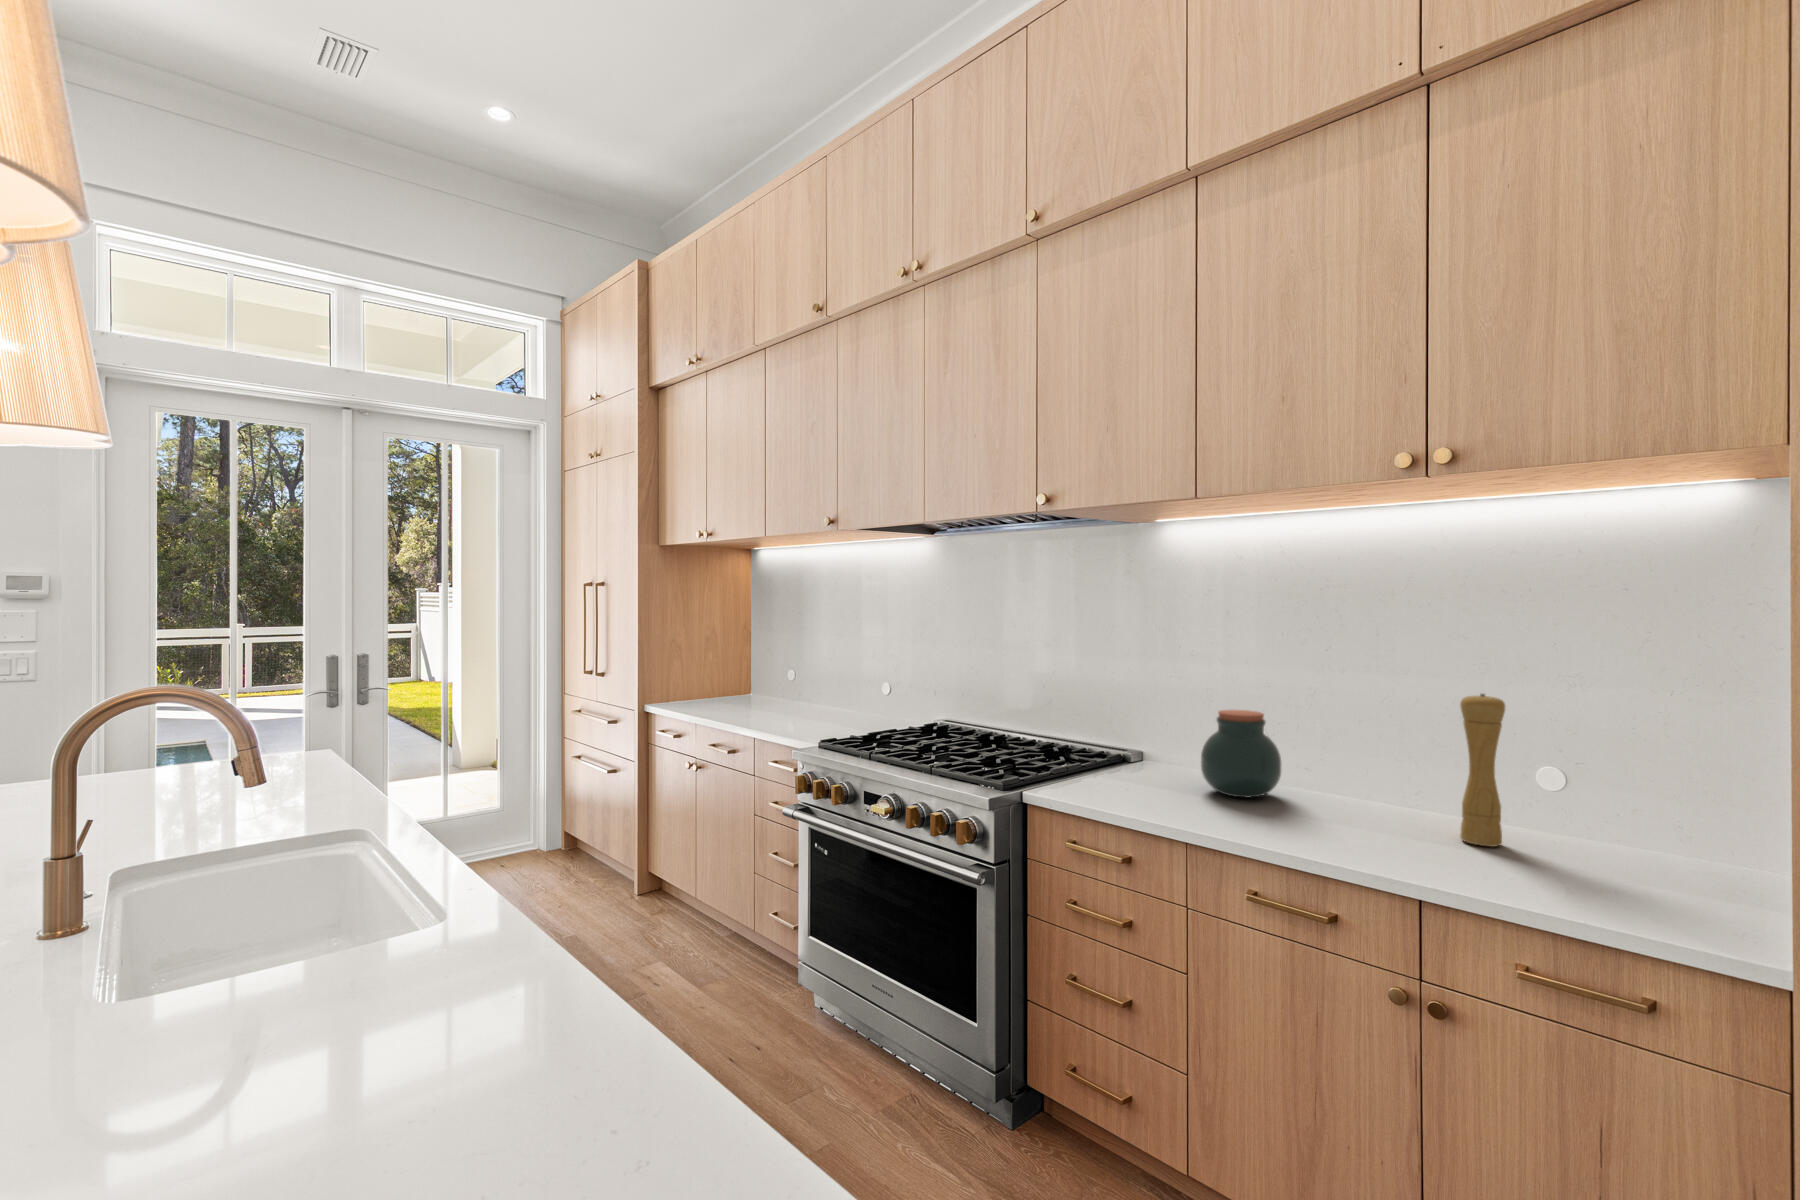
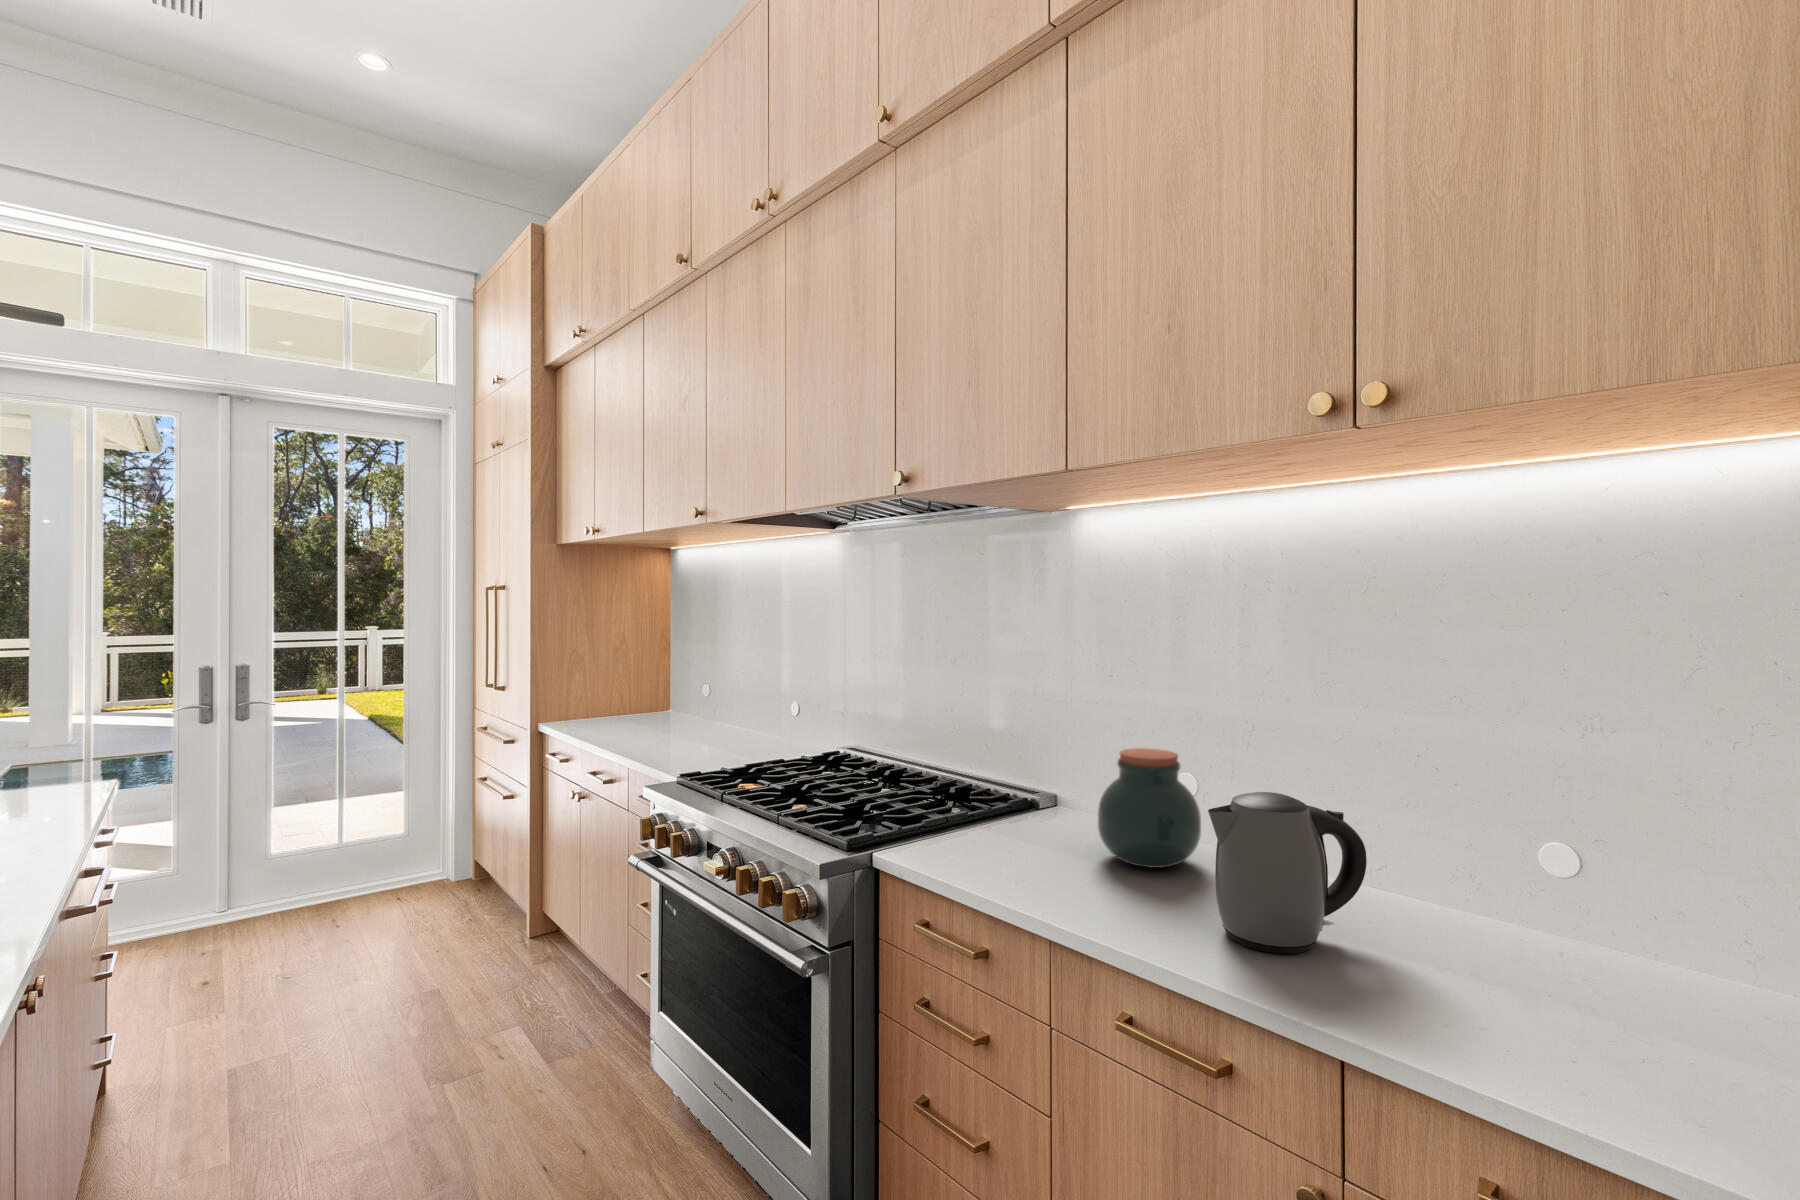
pepper mill: present [1460,694,1505,847] -> none [1426,738,1490,962]
kettle: none [1309,734,1419,844] -> present [1208,792,1367,954]

